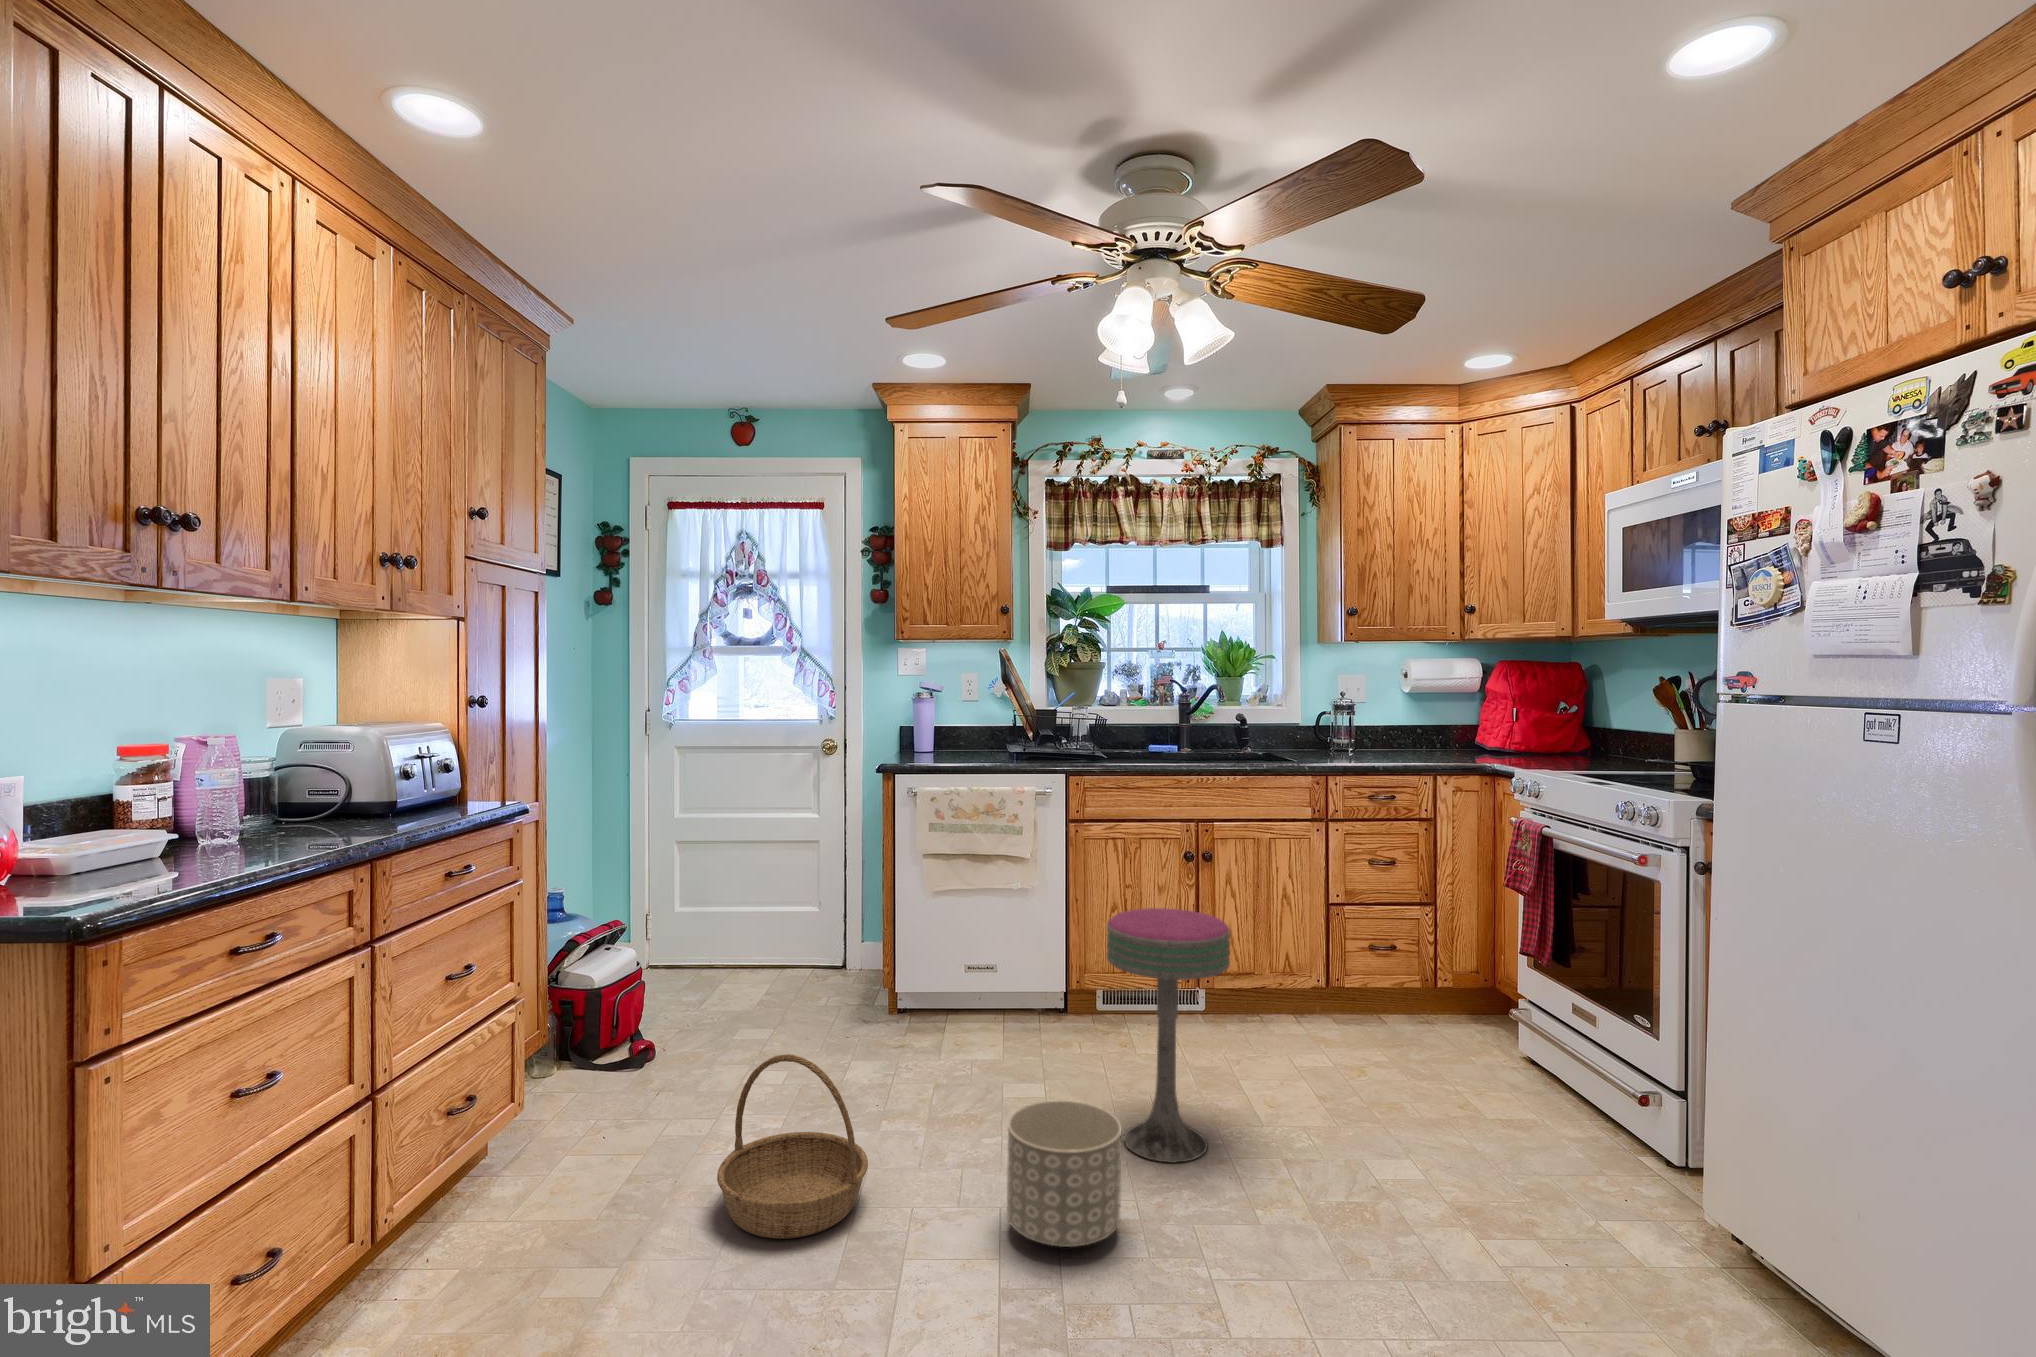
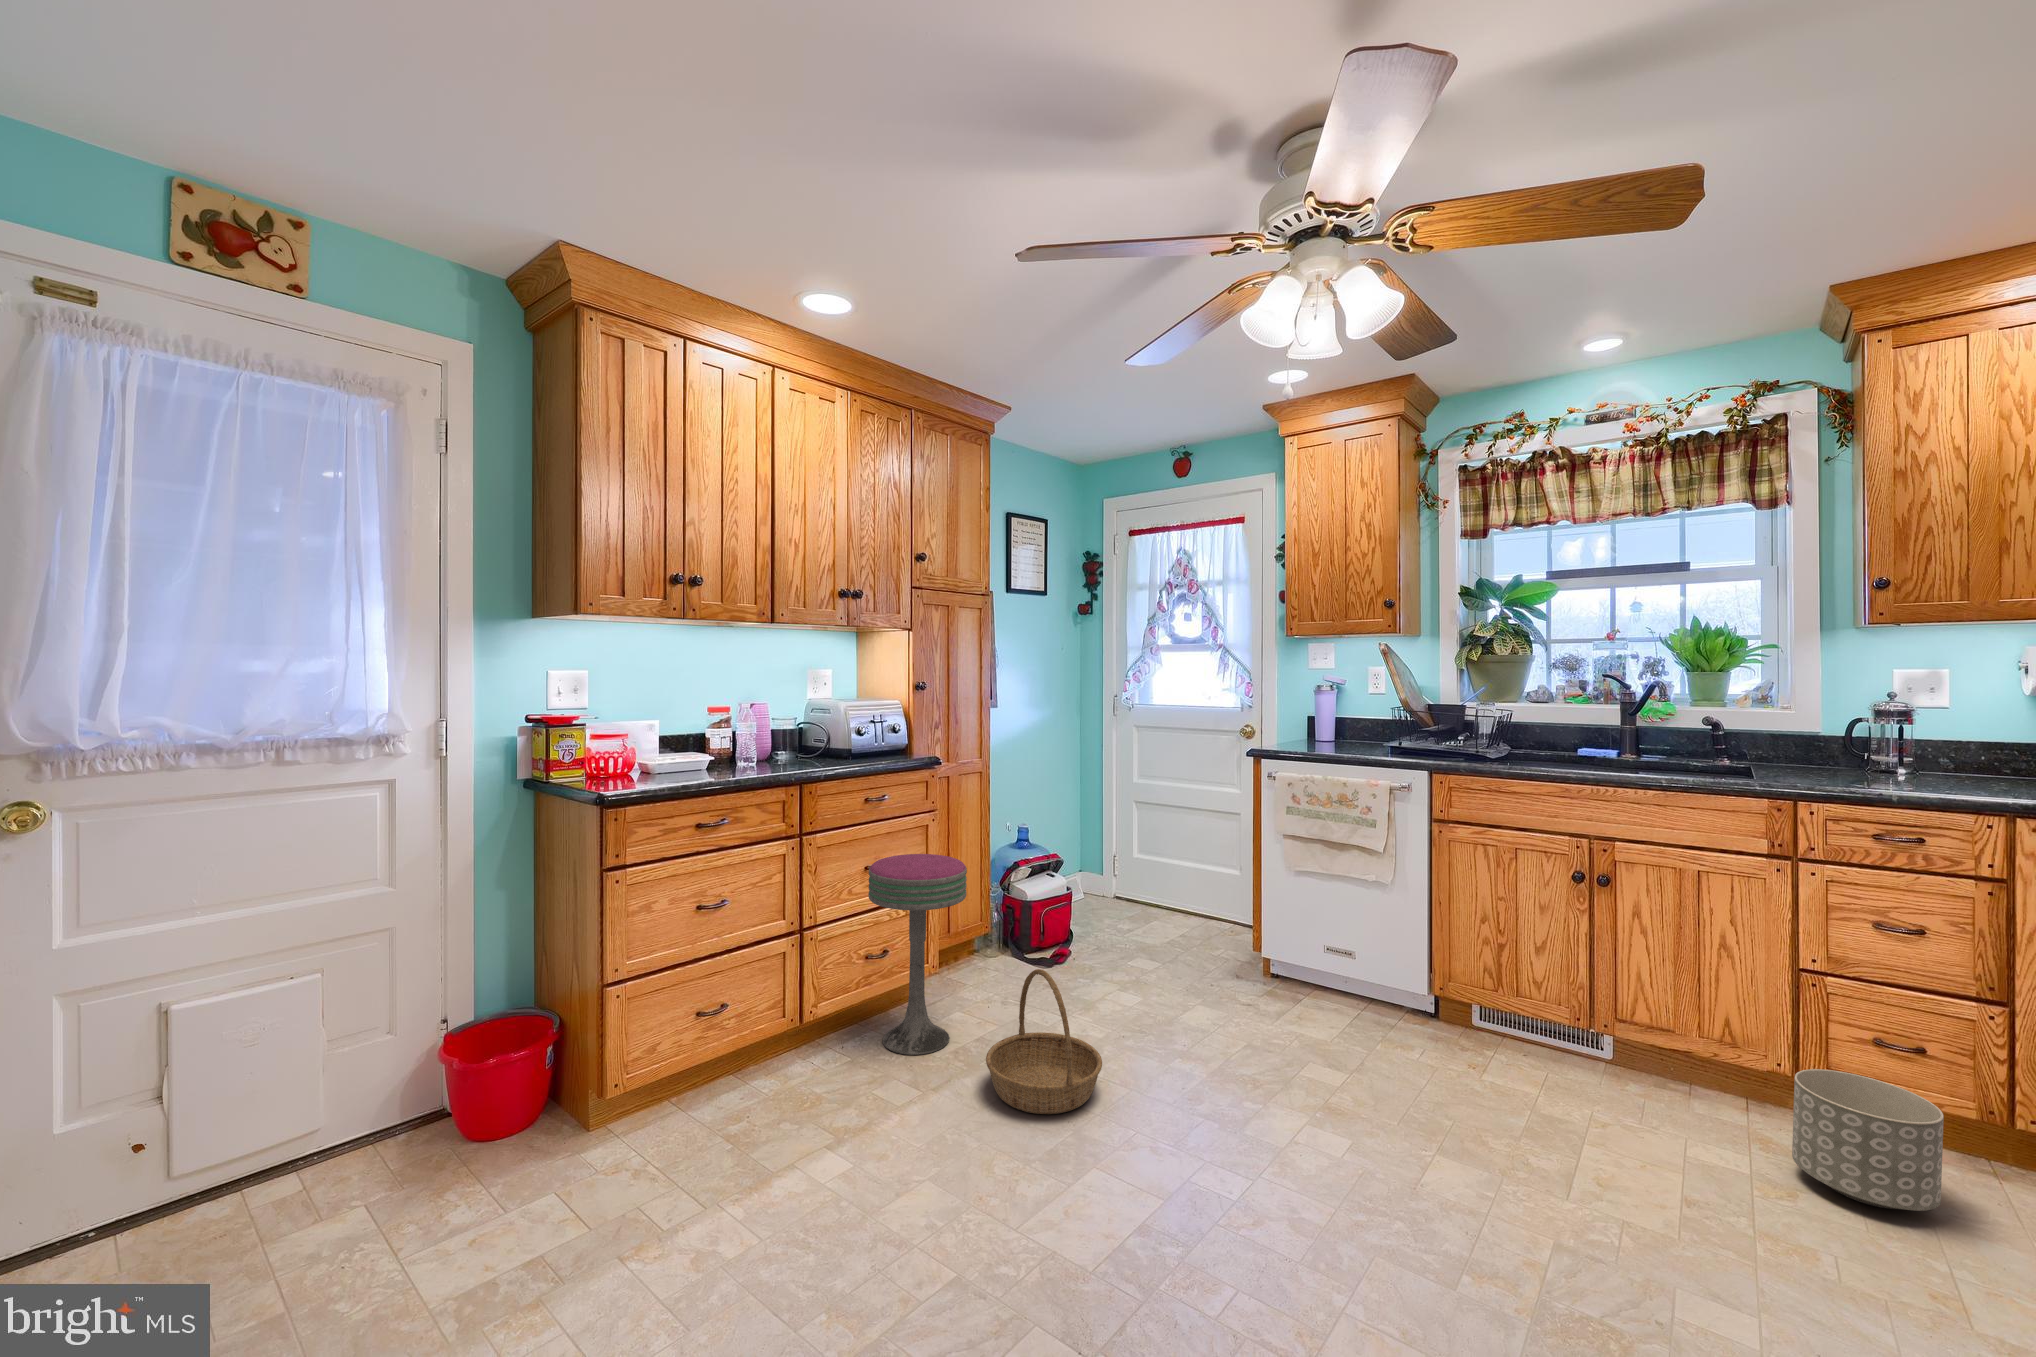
bar stool: present [1107,908,1230,1163] -> present [868,854,967,1055]
planter: present [1007,1100,1121,1247] -> present [1792,1069,1944,1211]

